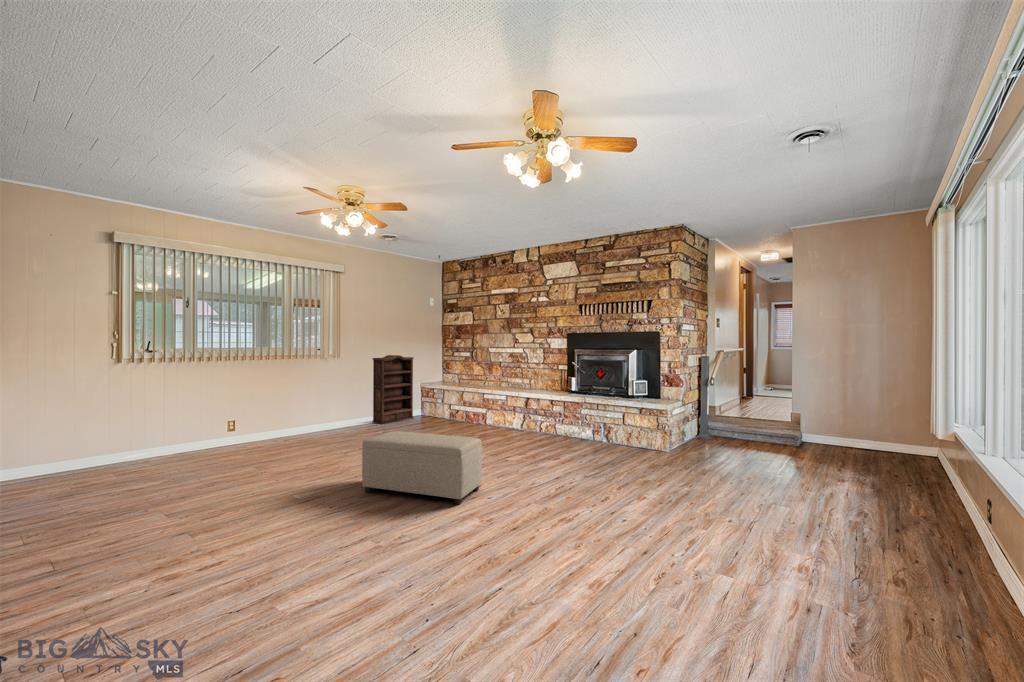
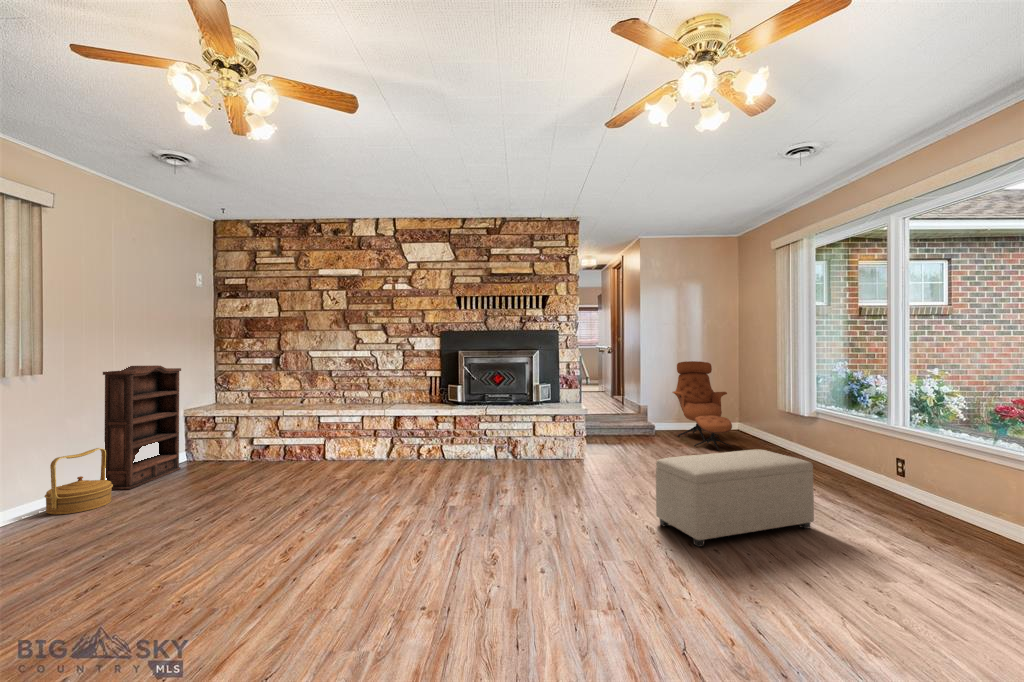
lounge chair: none [813,366,888,468] -> present [673,361,732,451]
woven basket: none [343,399,371,430] -> present [44,448,113,515]
ottoman: present [362,431,482,504] -> present [656,450,814,547]

